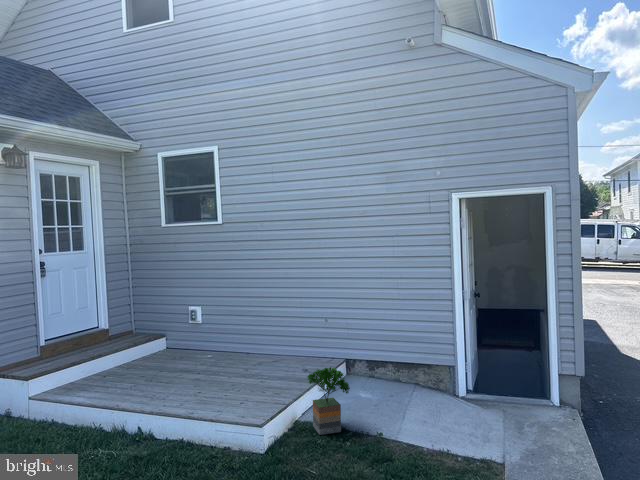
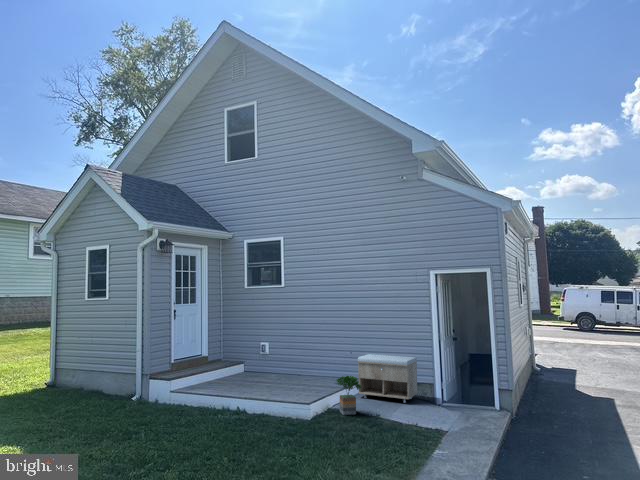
storage bench: none [338,323,430,399] -> present [358,354,417,403]

